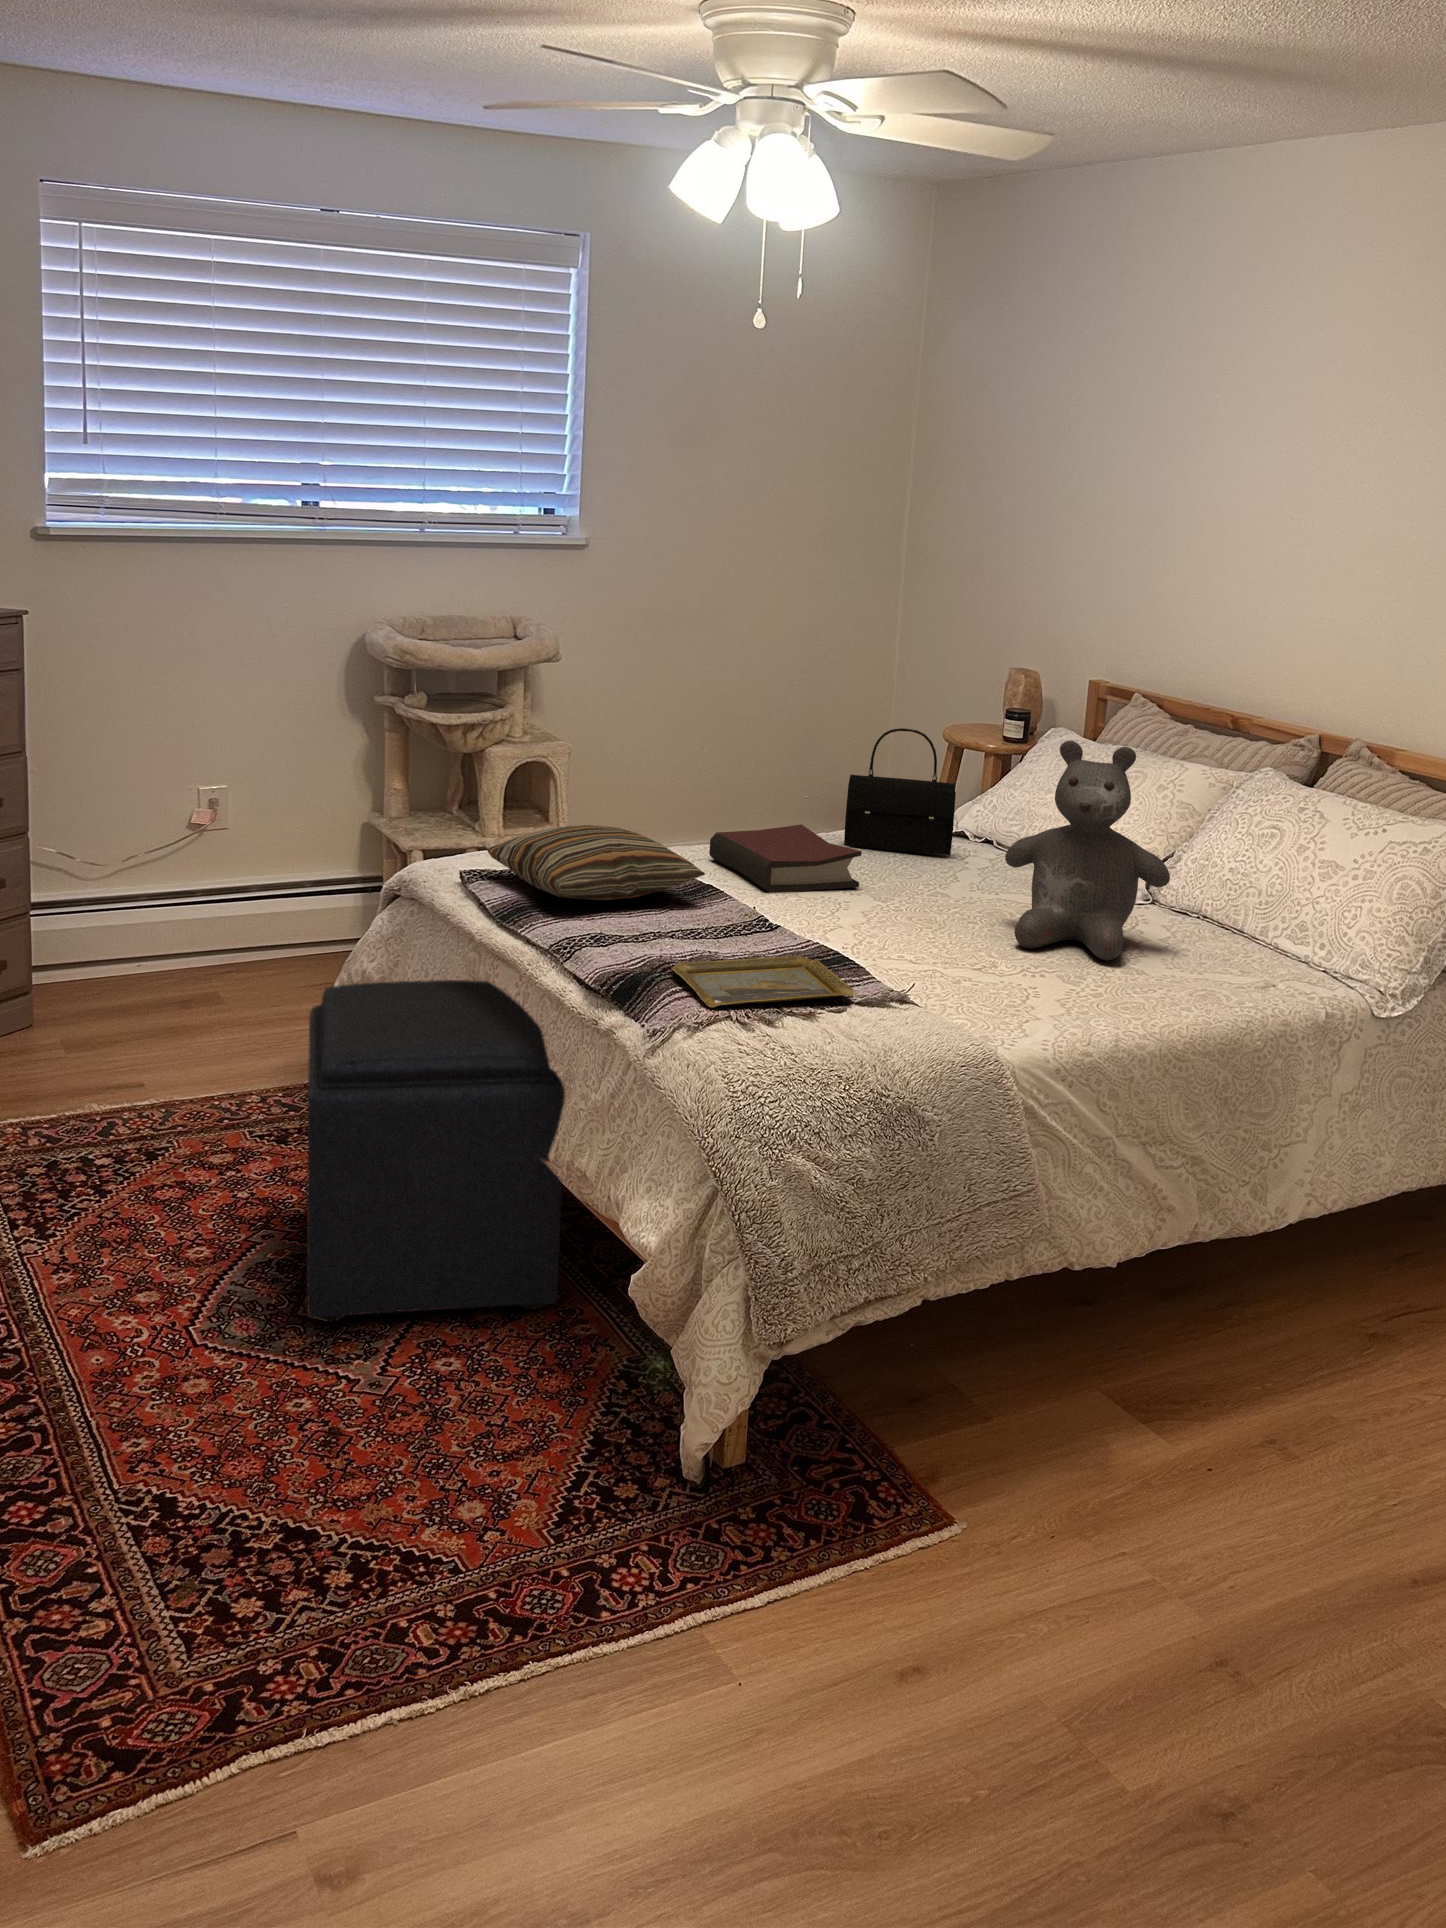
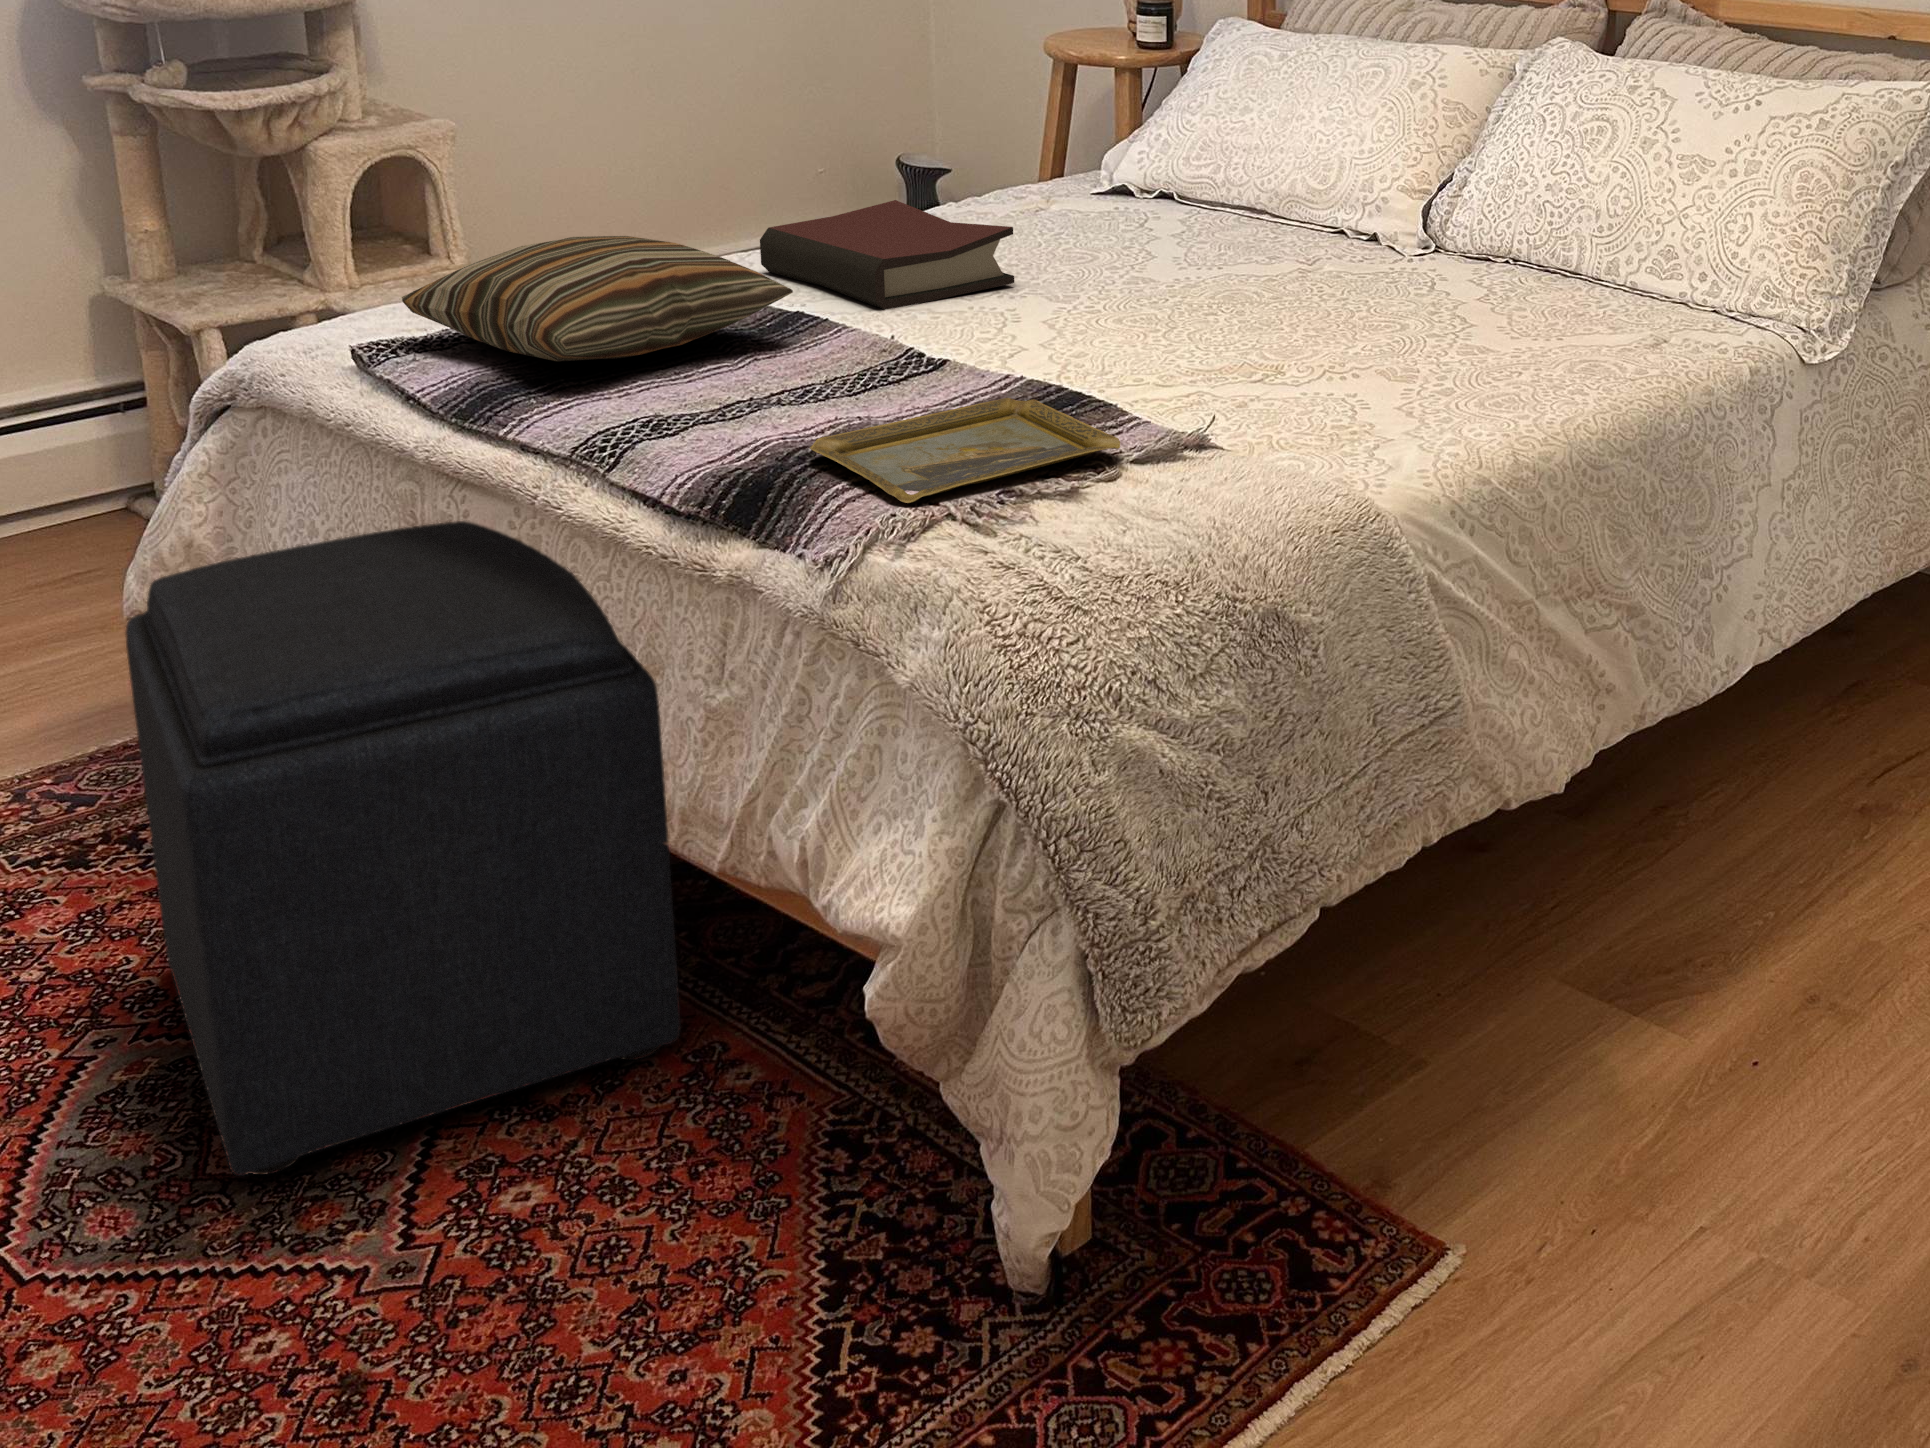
handbag: present [844,728,956,855] -> none [948,37,1113,227]
teddy bear: present [1005,741,1170,960] -> none [1244,18,1490,339]

